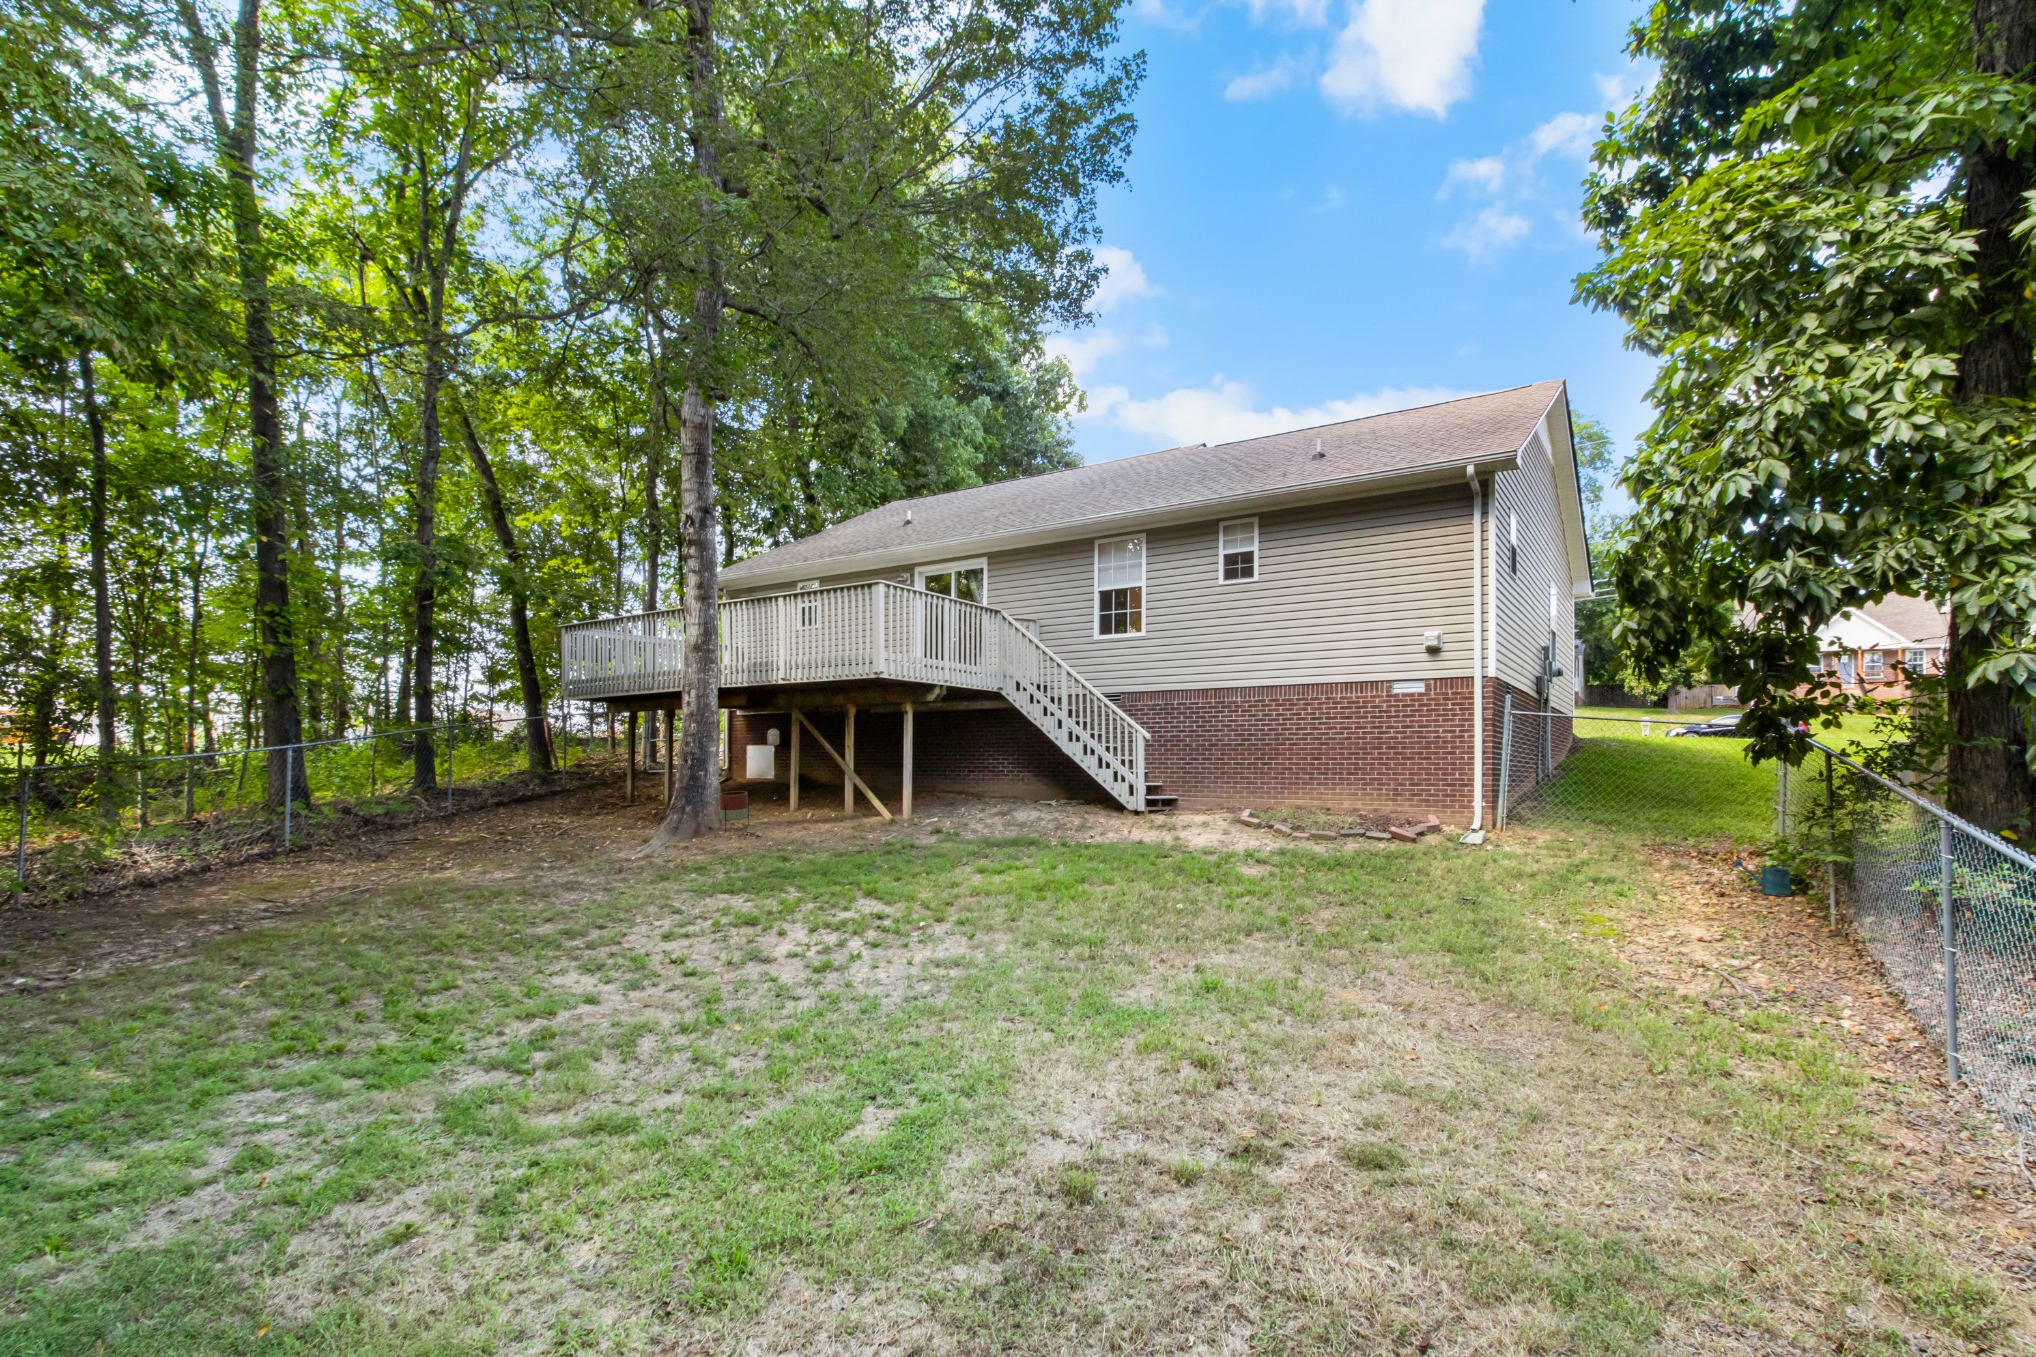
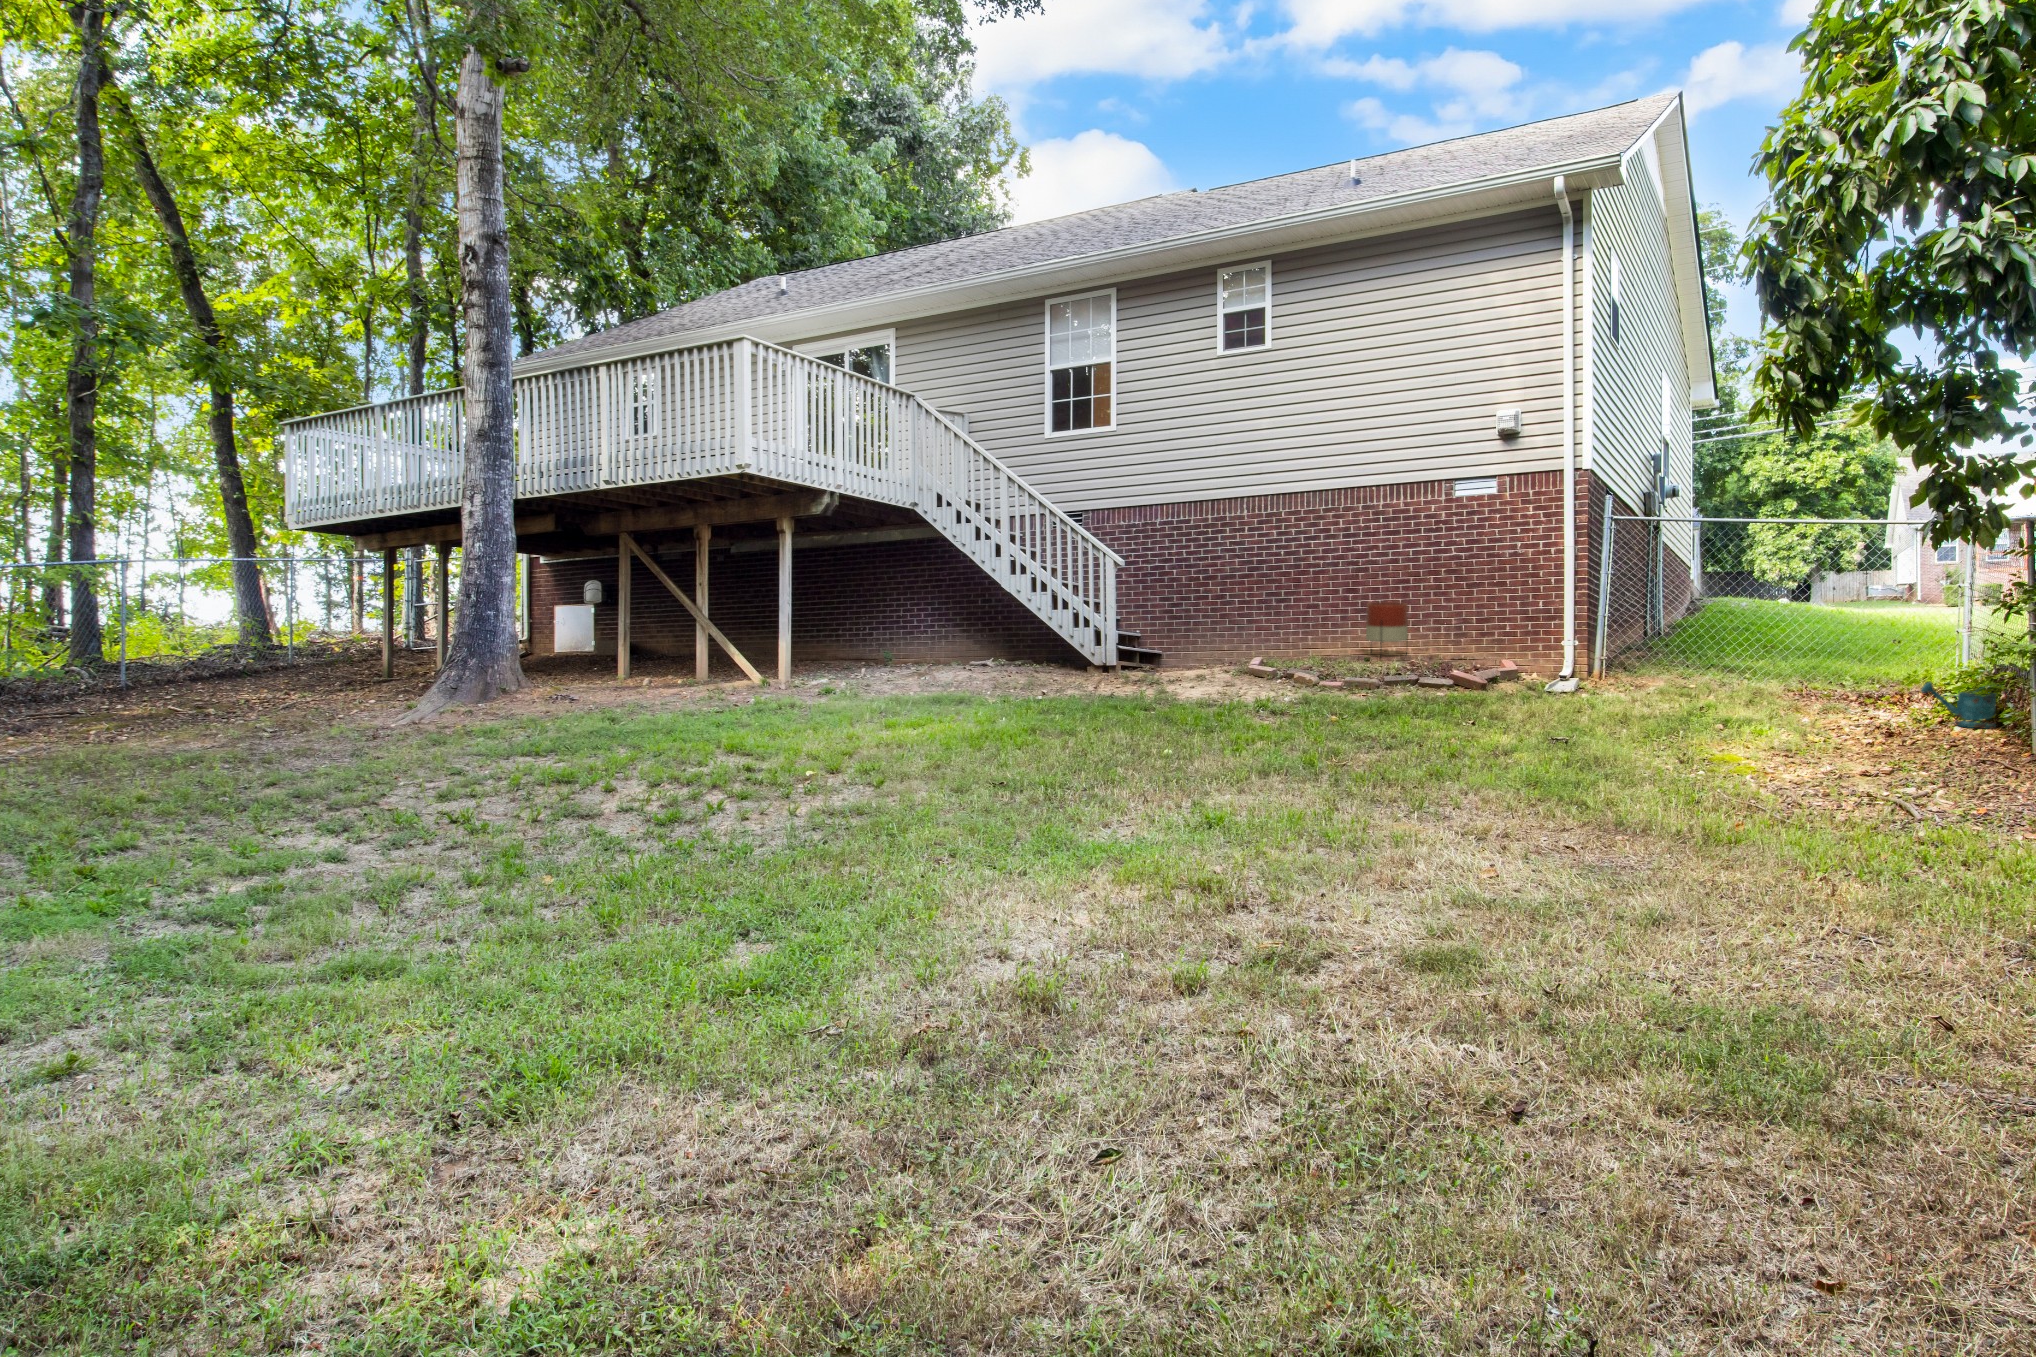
planter: present [720,791,749,831] -> present [1366,602,1408,644]

